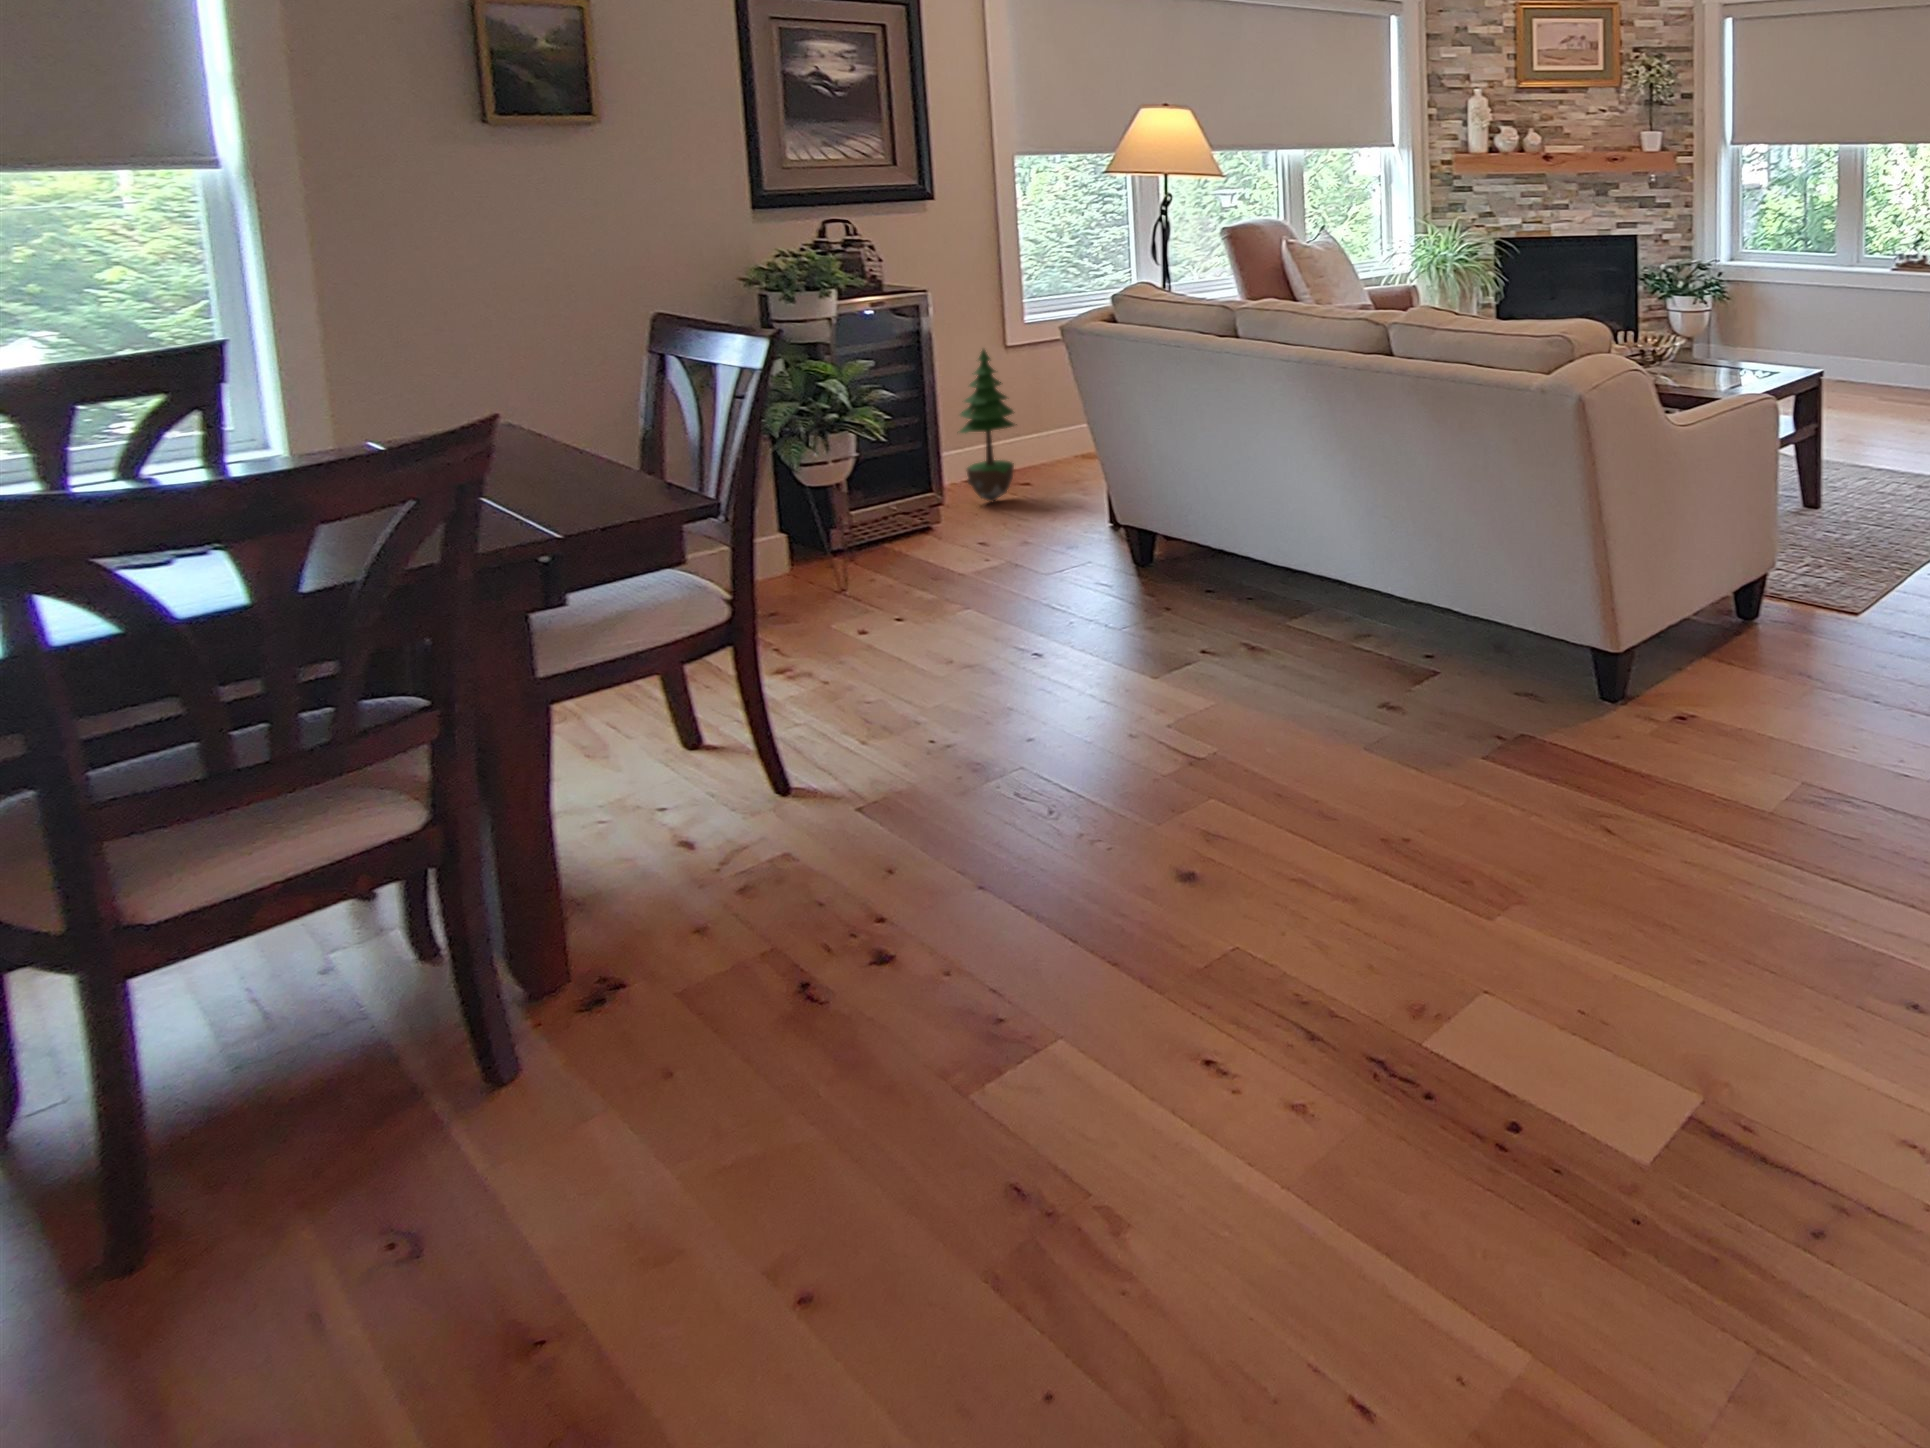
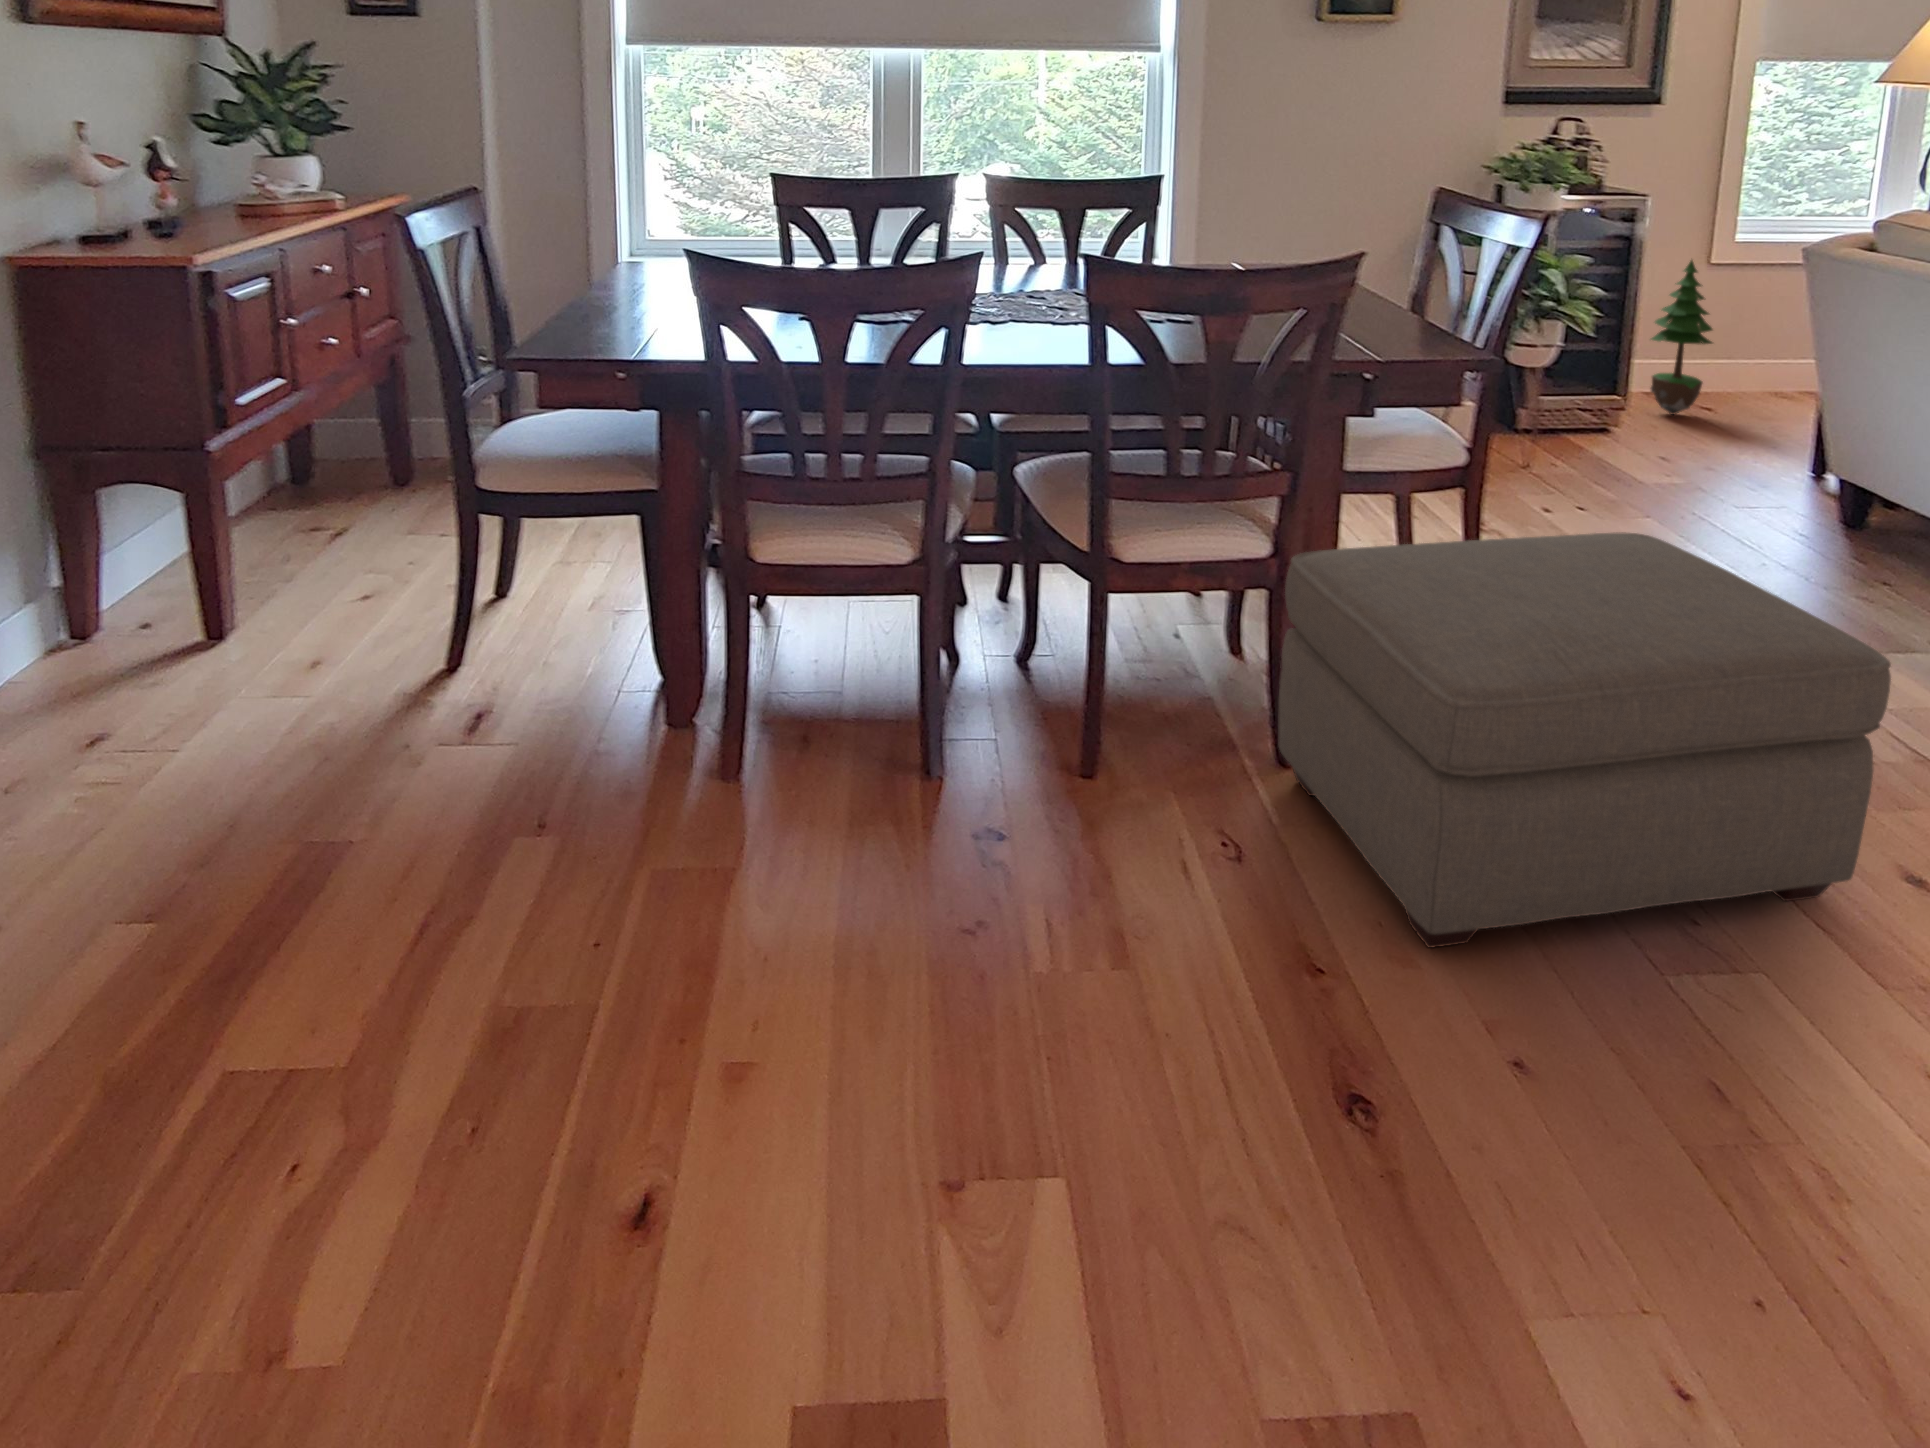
ottoman: none [449,641,1123,1205] -> present [1279,532,1891,948]

